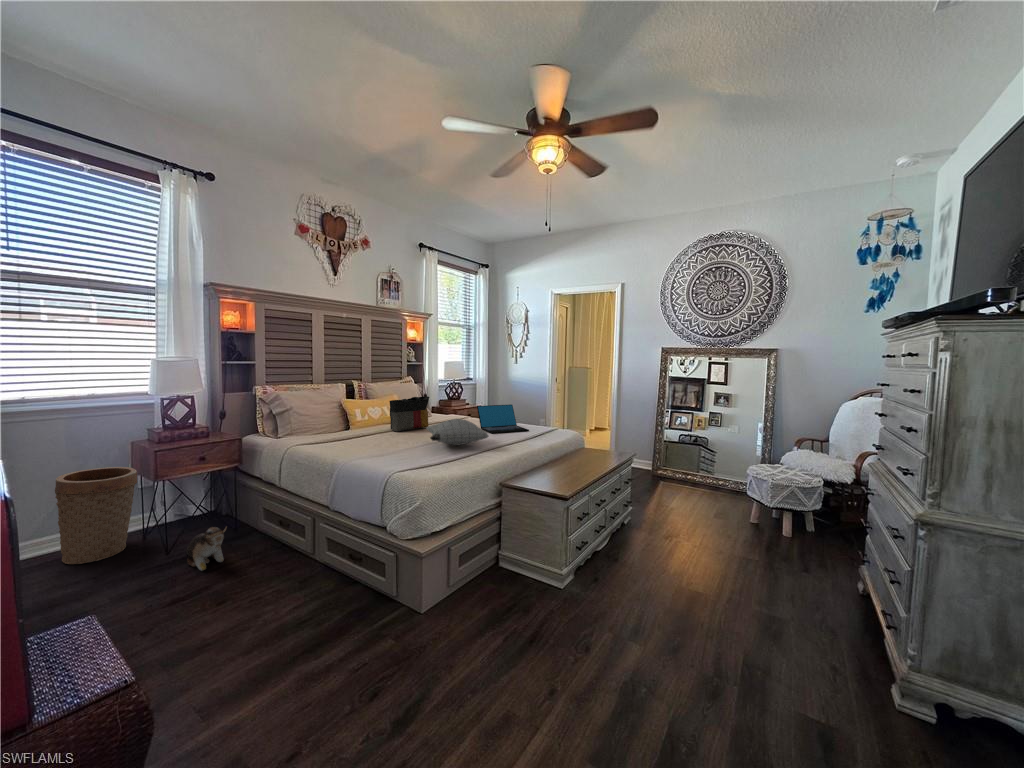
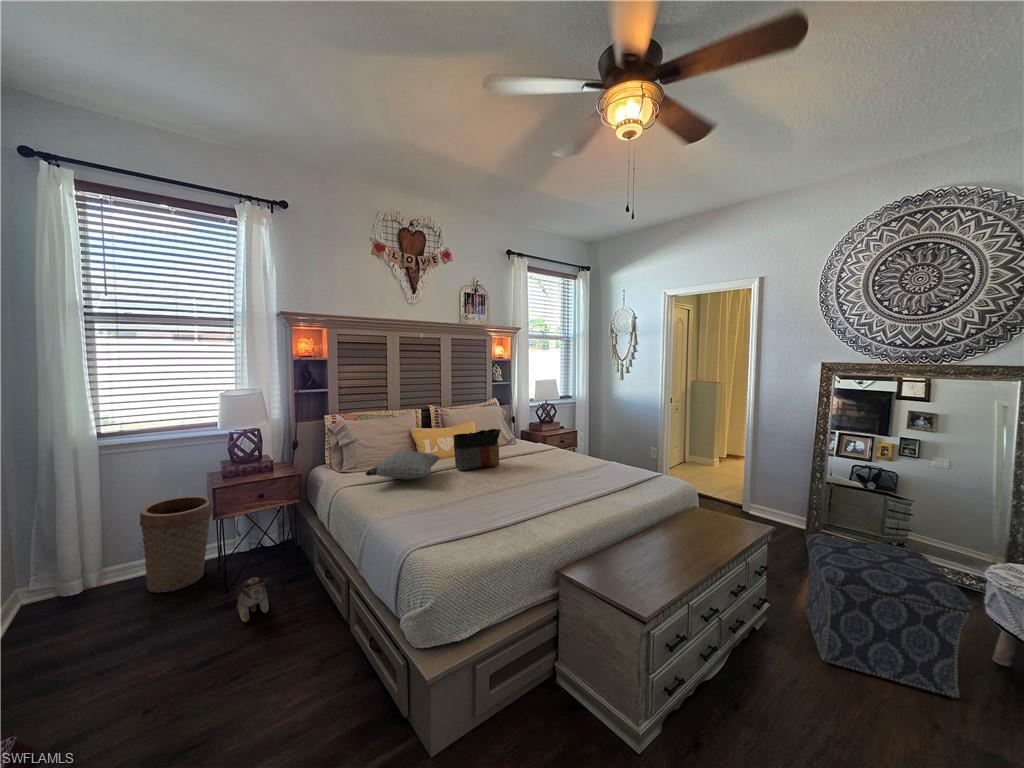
laptop: present [477,405,529,434] -> none [557,440,621,481]
pillow: present [426,419,489,445] -> present [365,450,440,480]
ottoman: none [652,458,739,540] -> present [804,534,973,698]

